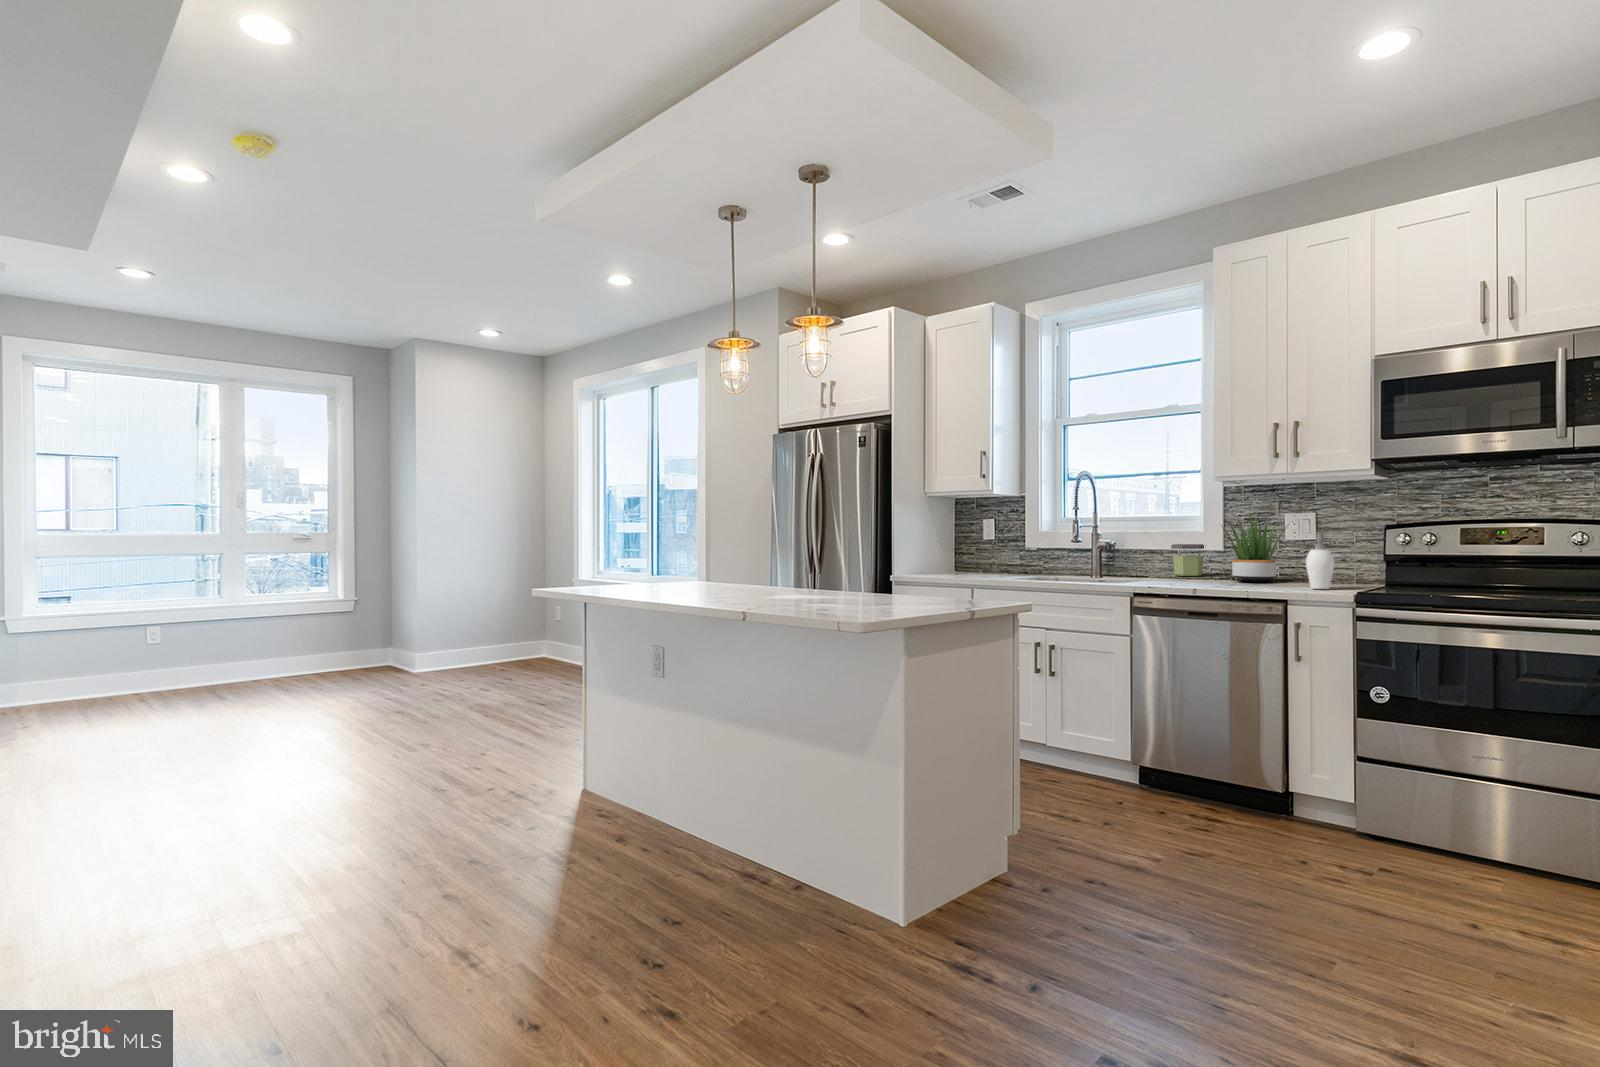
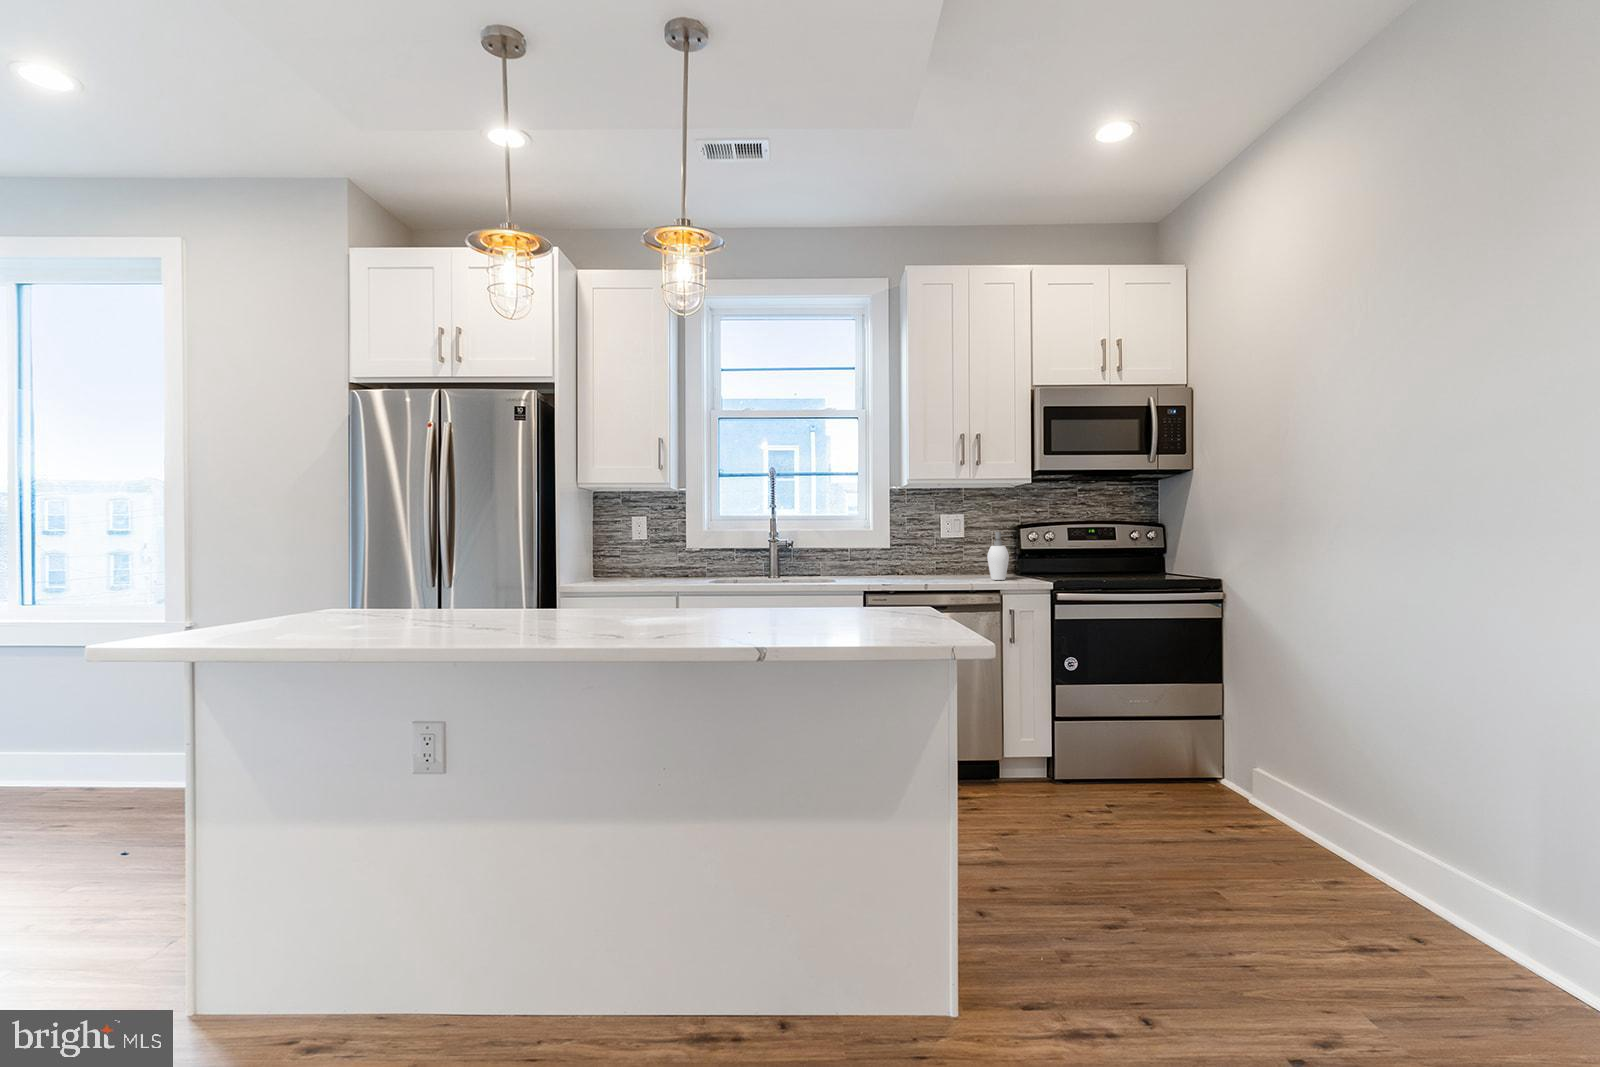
potted plant: present [1221,513,1287,582] -> none [896,513,964,576]
jar: present [1171,544,1204,576] -> none [846,543,873,573]

